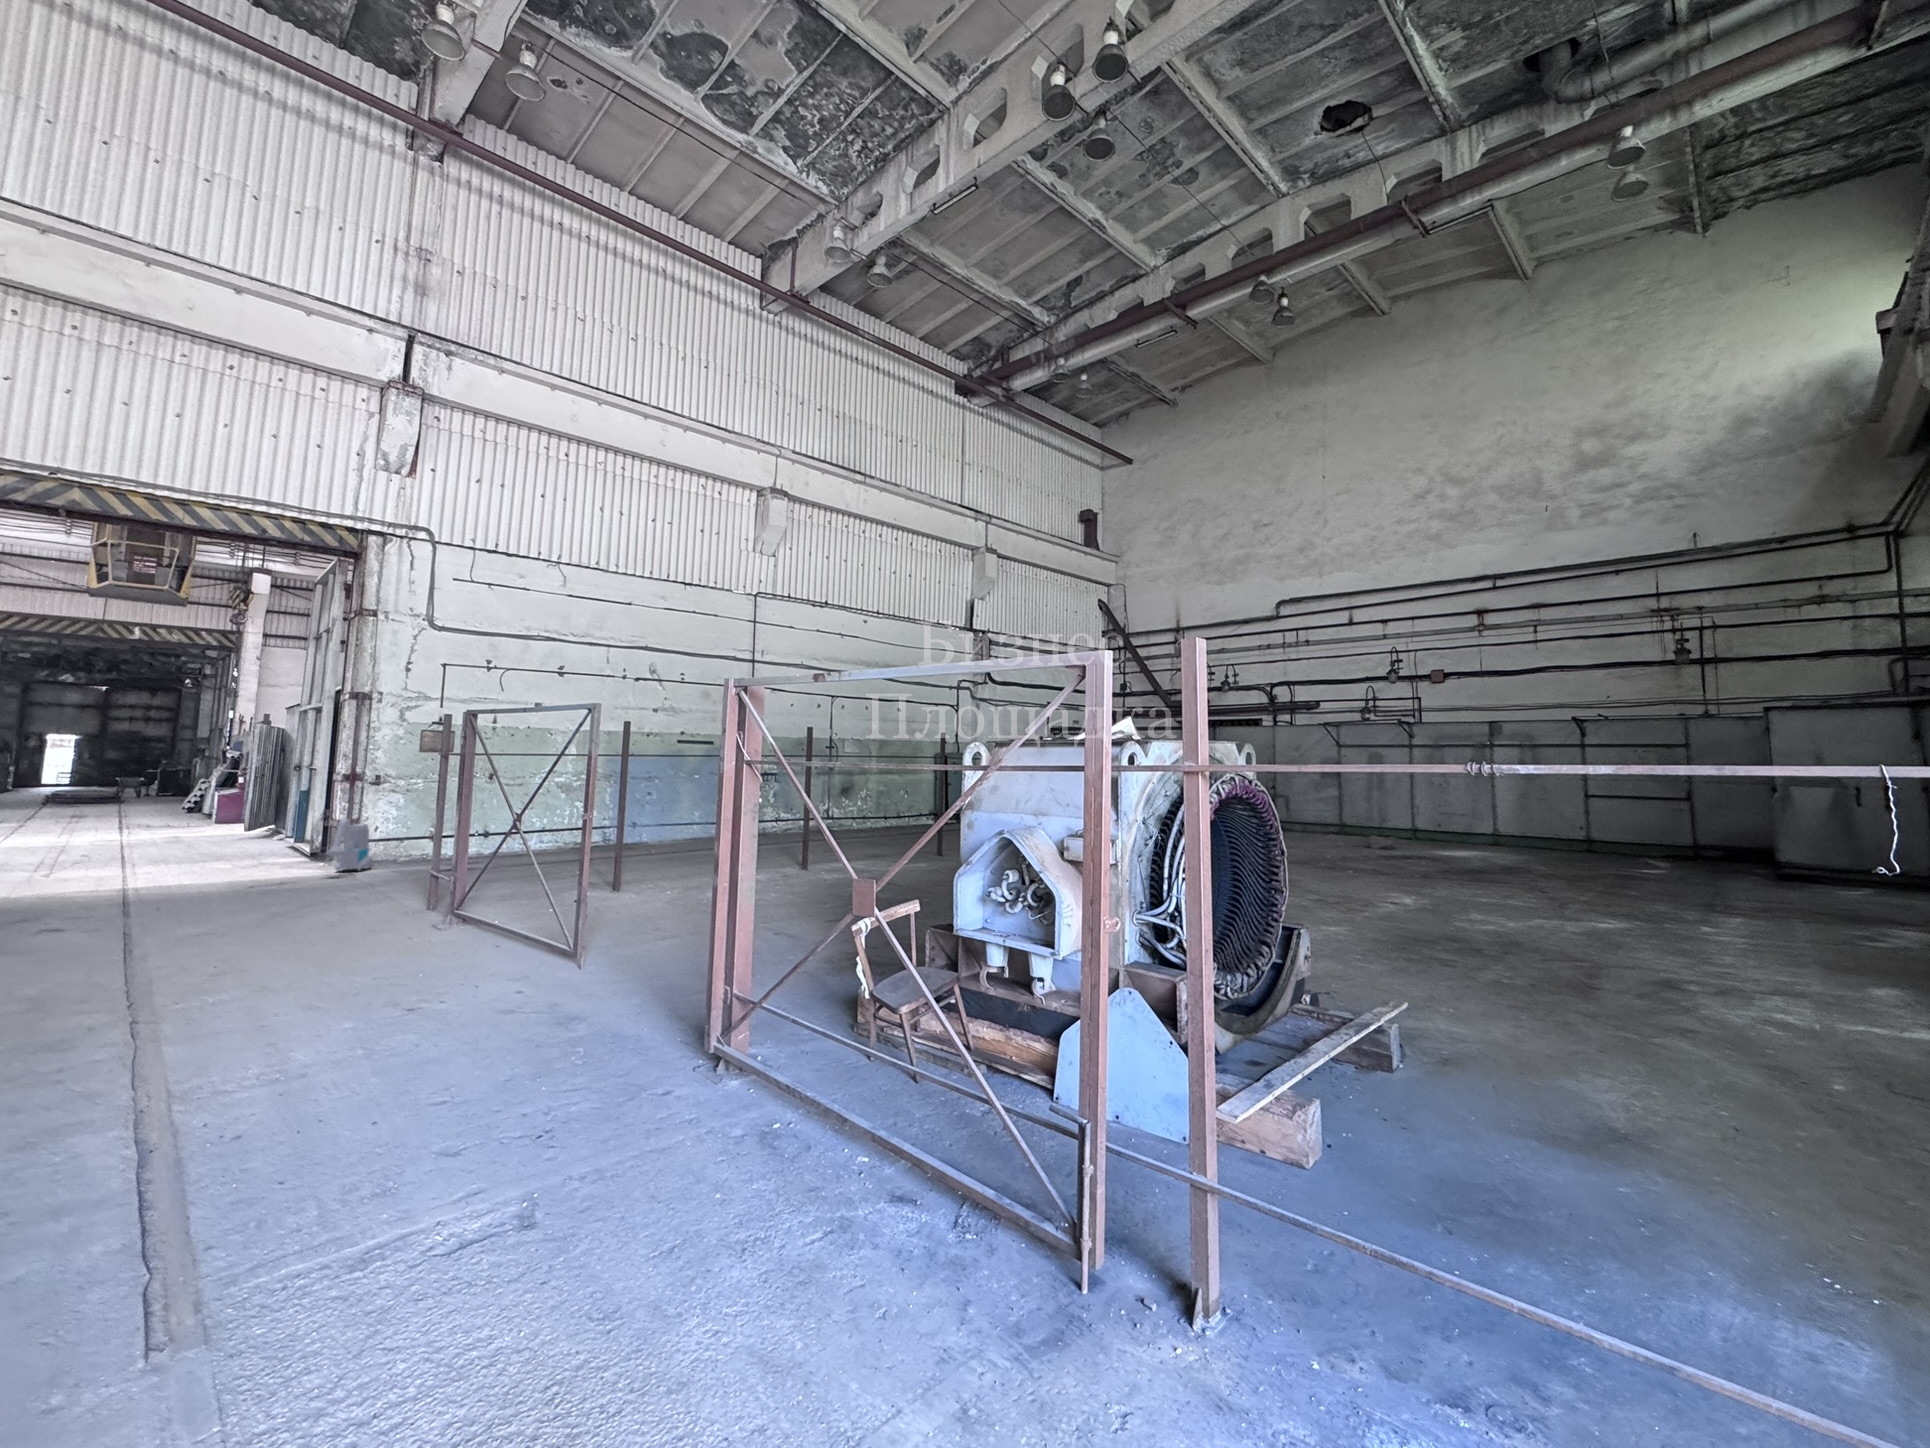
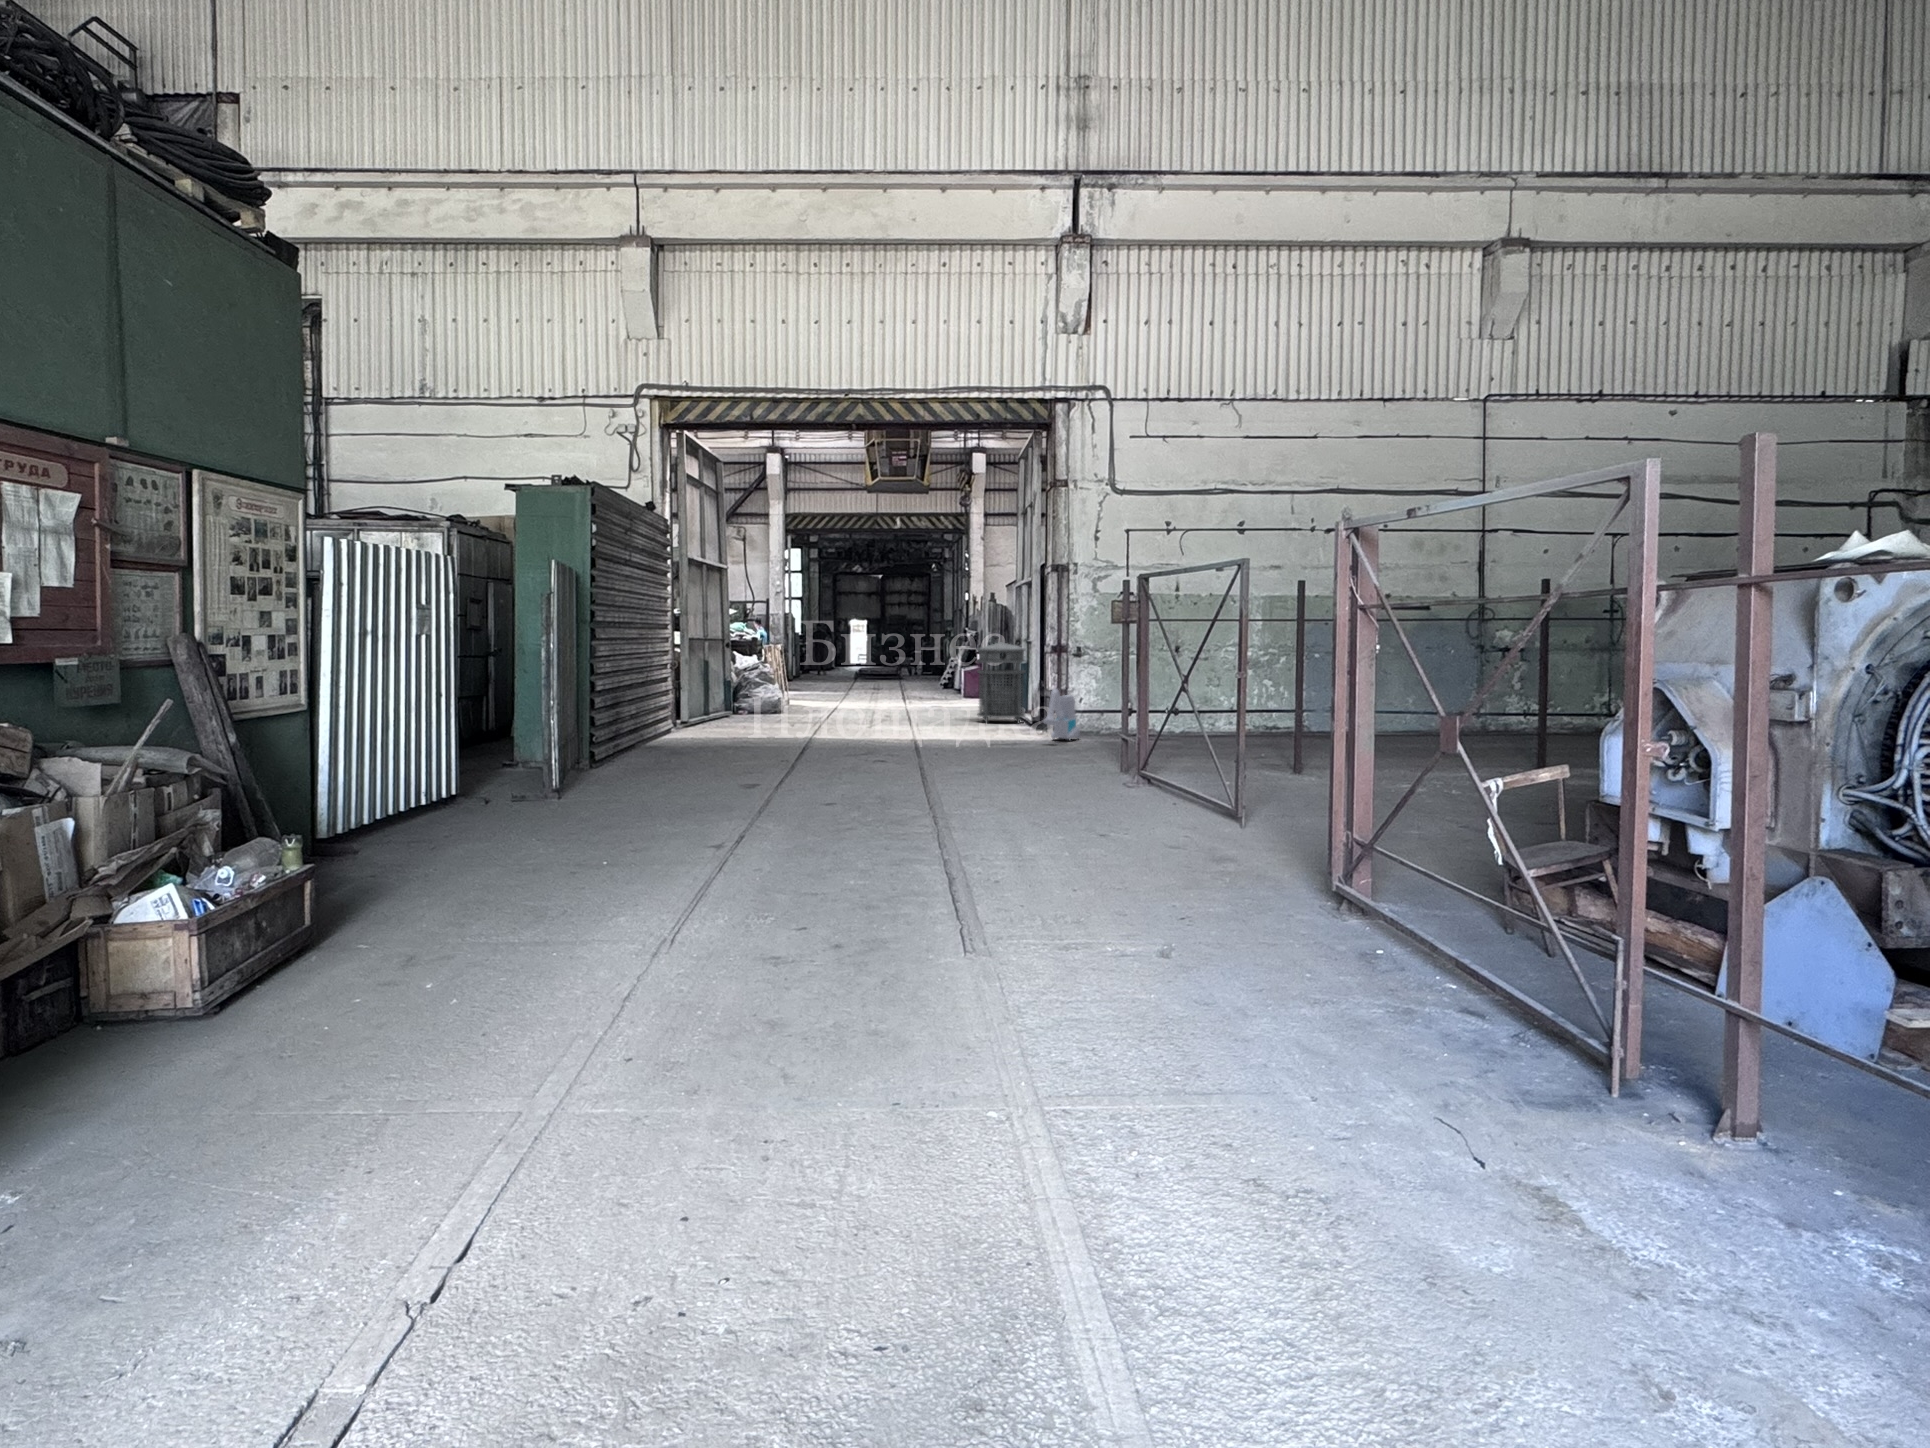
trash can: none [232,769,308,858] -> present [977,642,1025,723]

